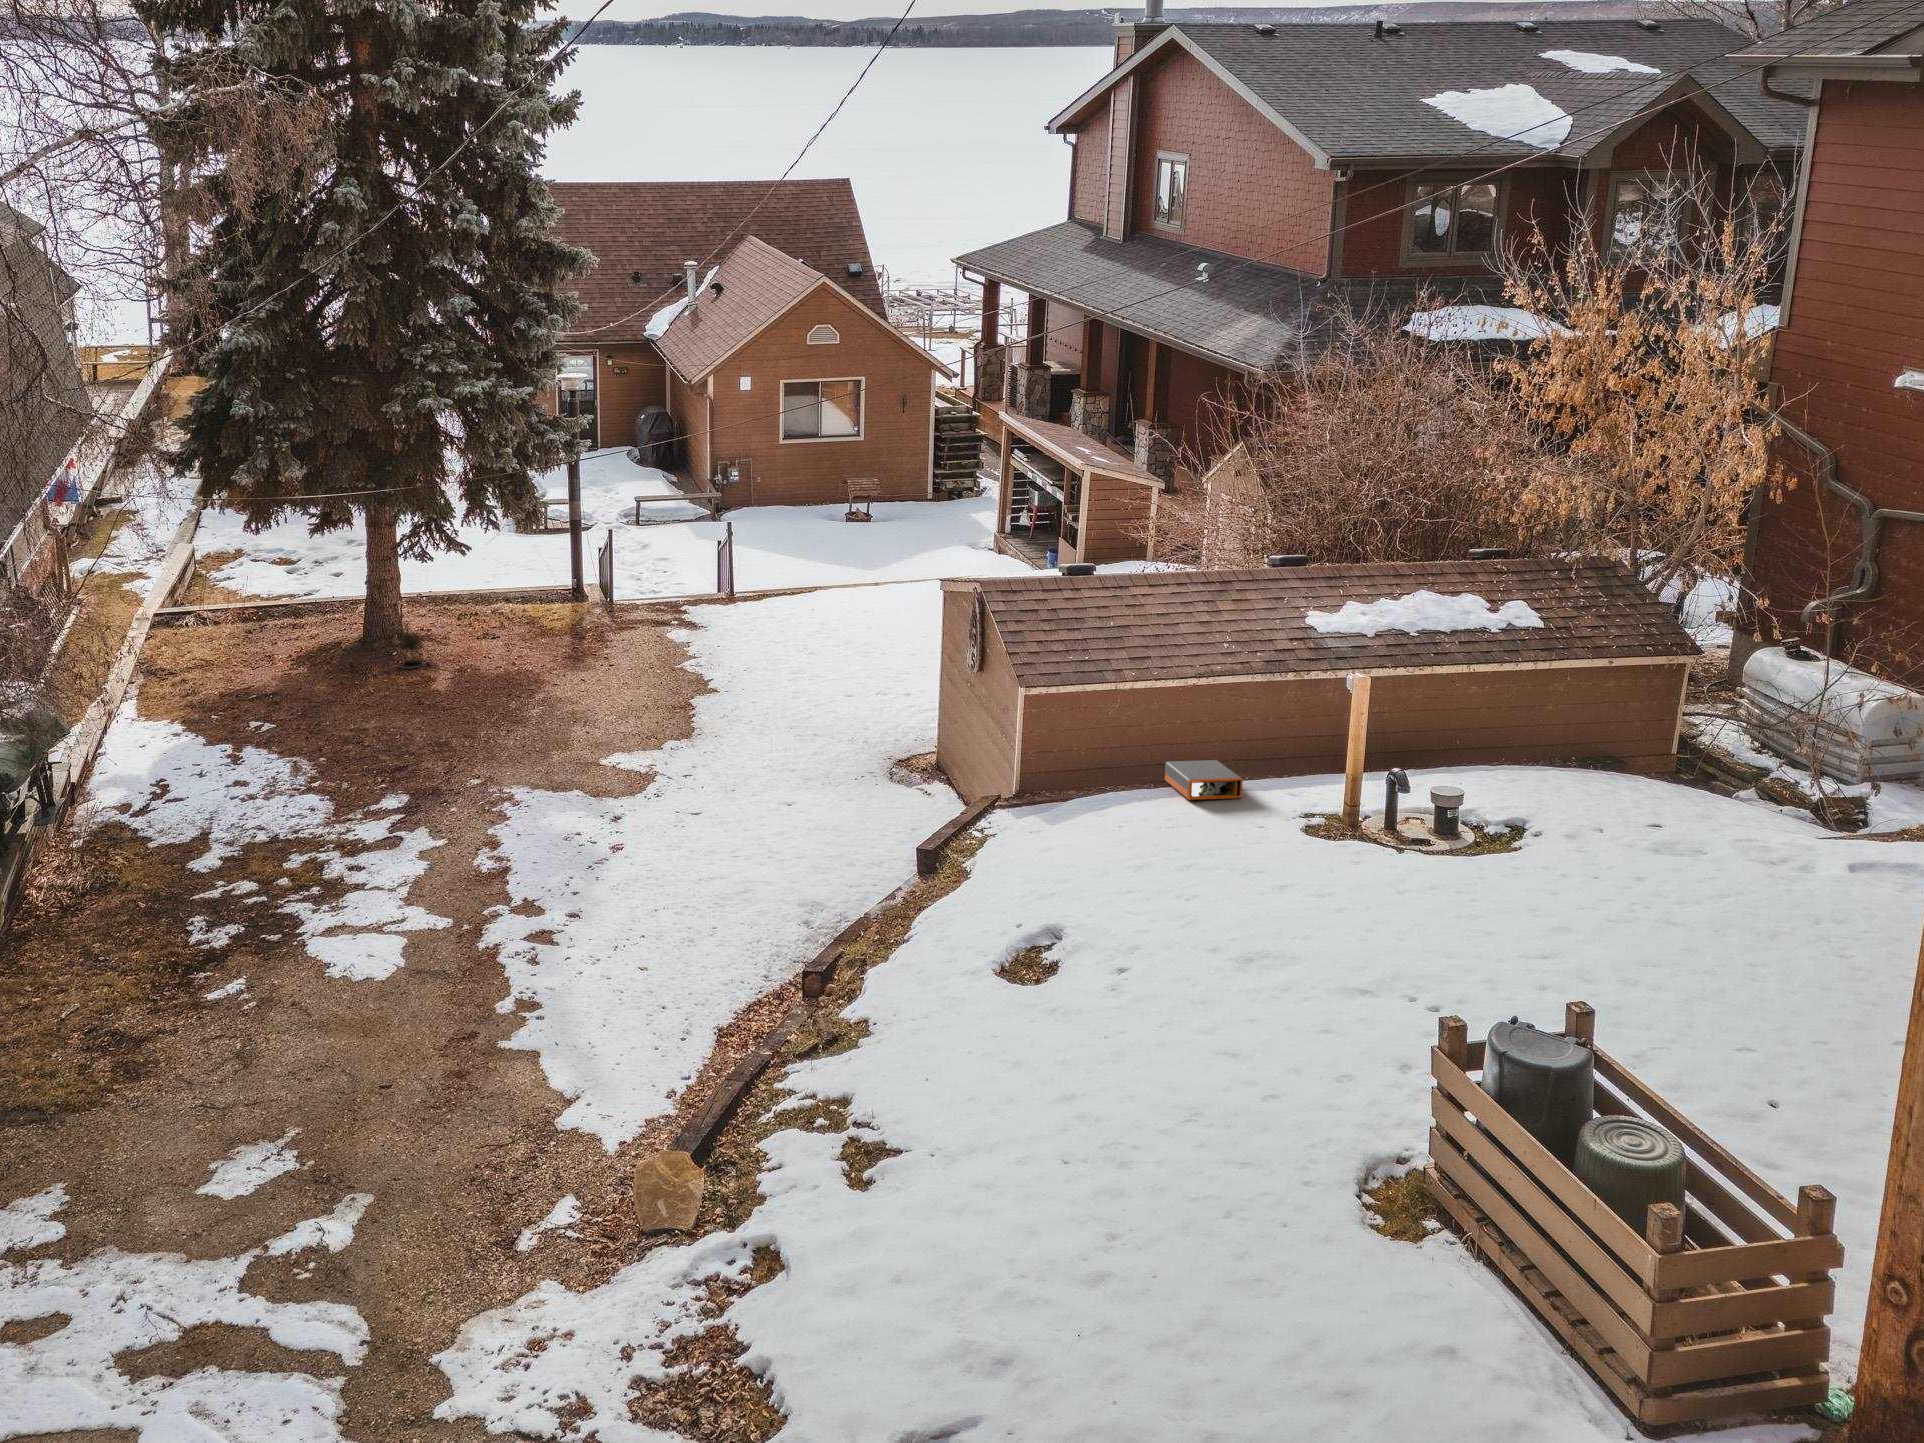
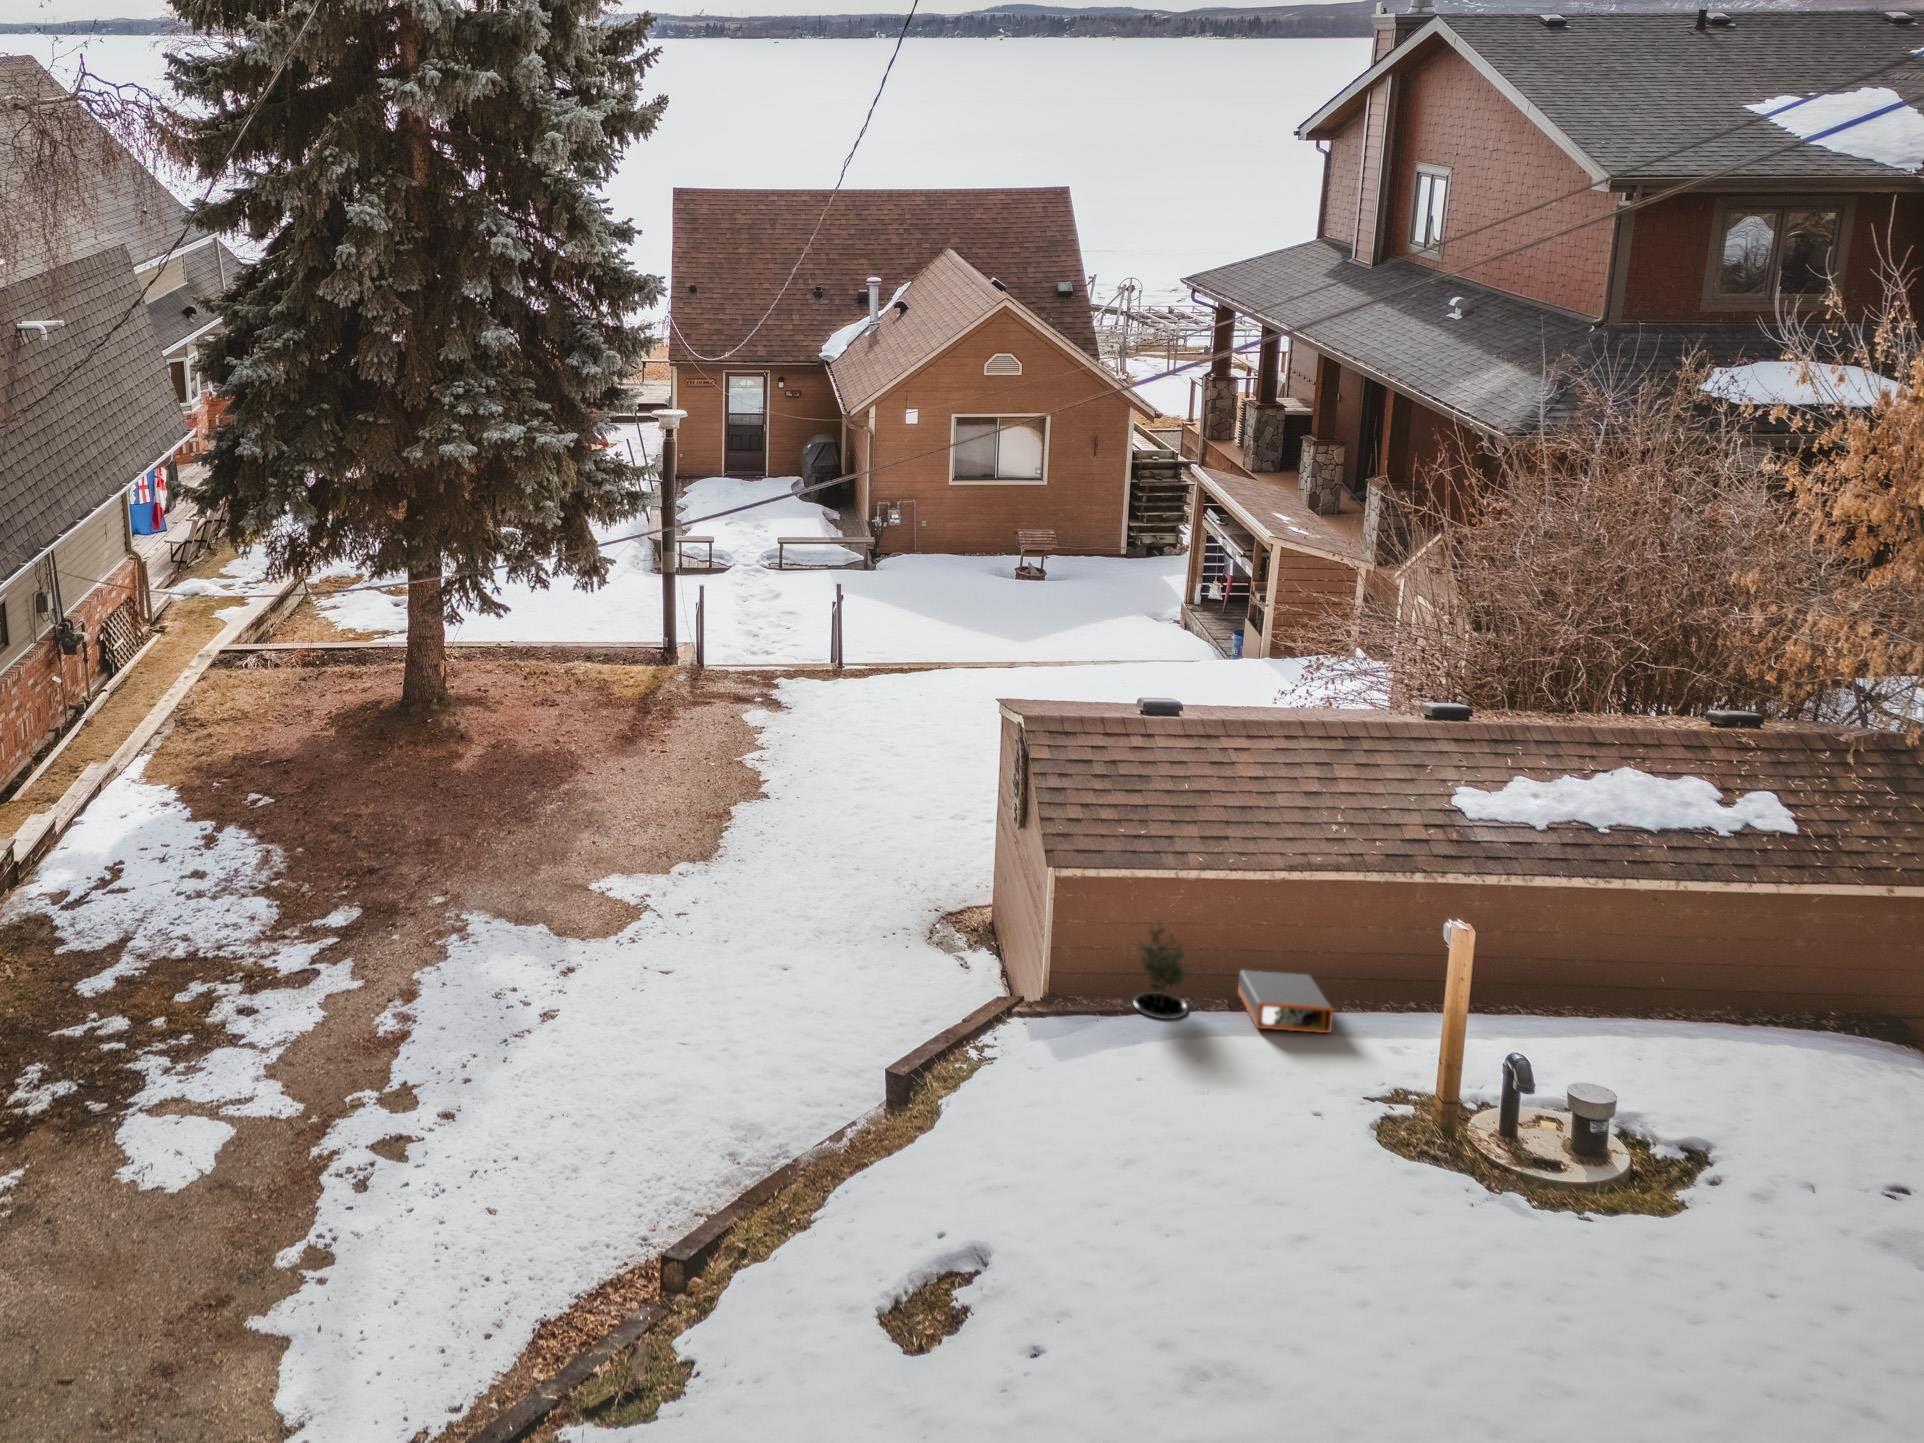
potted tree: present [396,623,425,669] -> present [1133,924,1188,1019]

